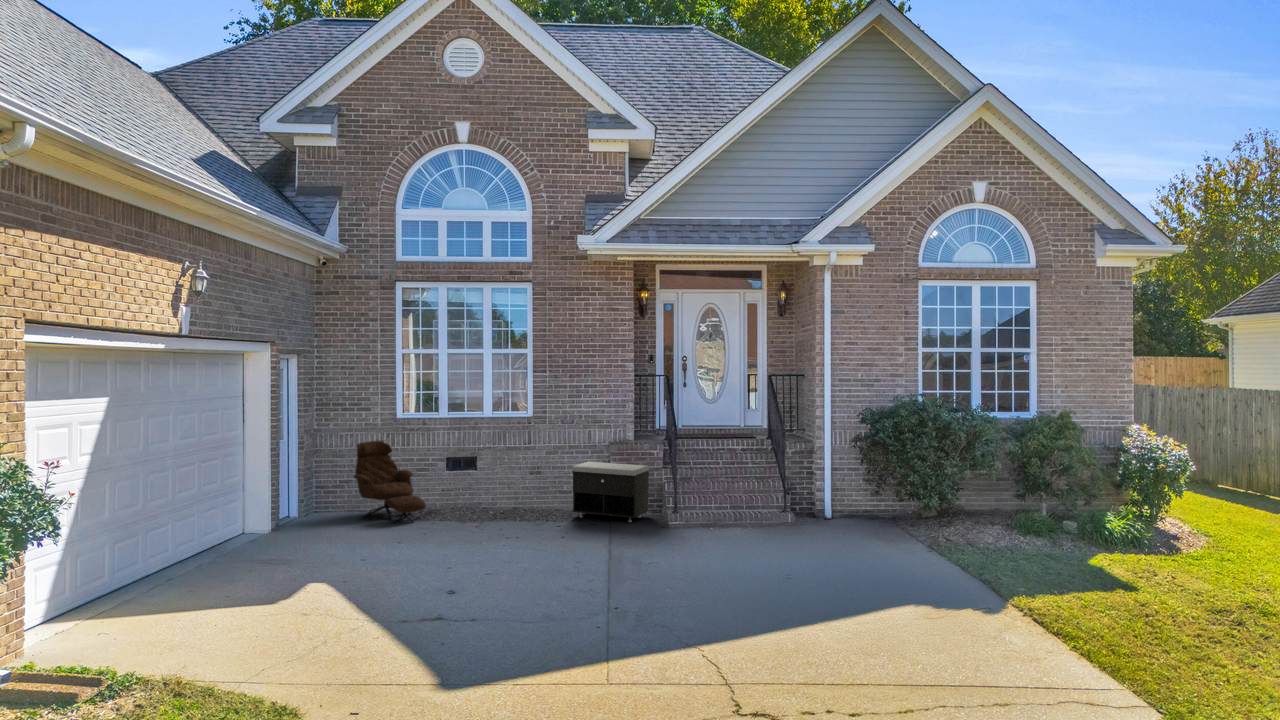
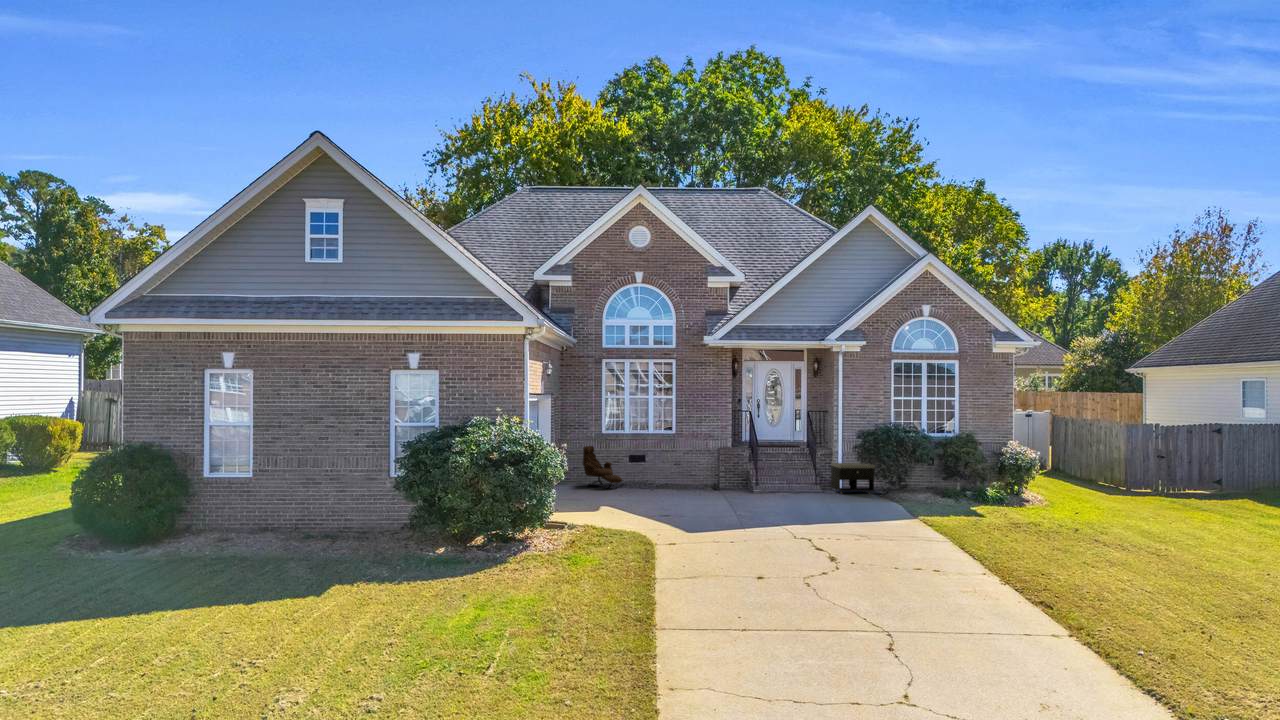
storage bench: present [572,462,649,522] -> present [831,463,875,493]

